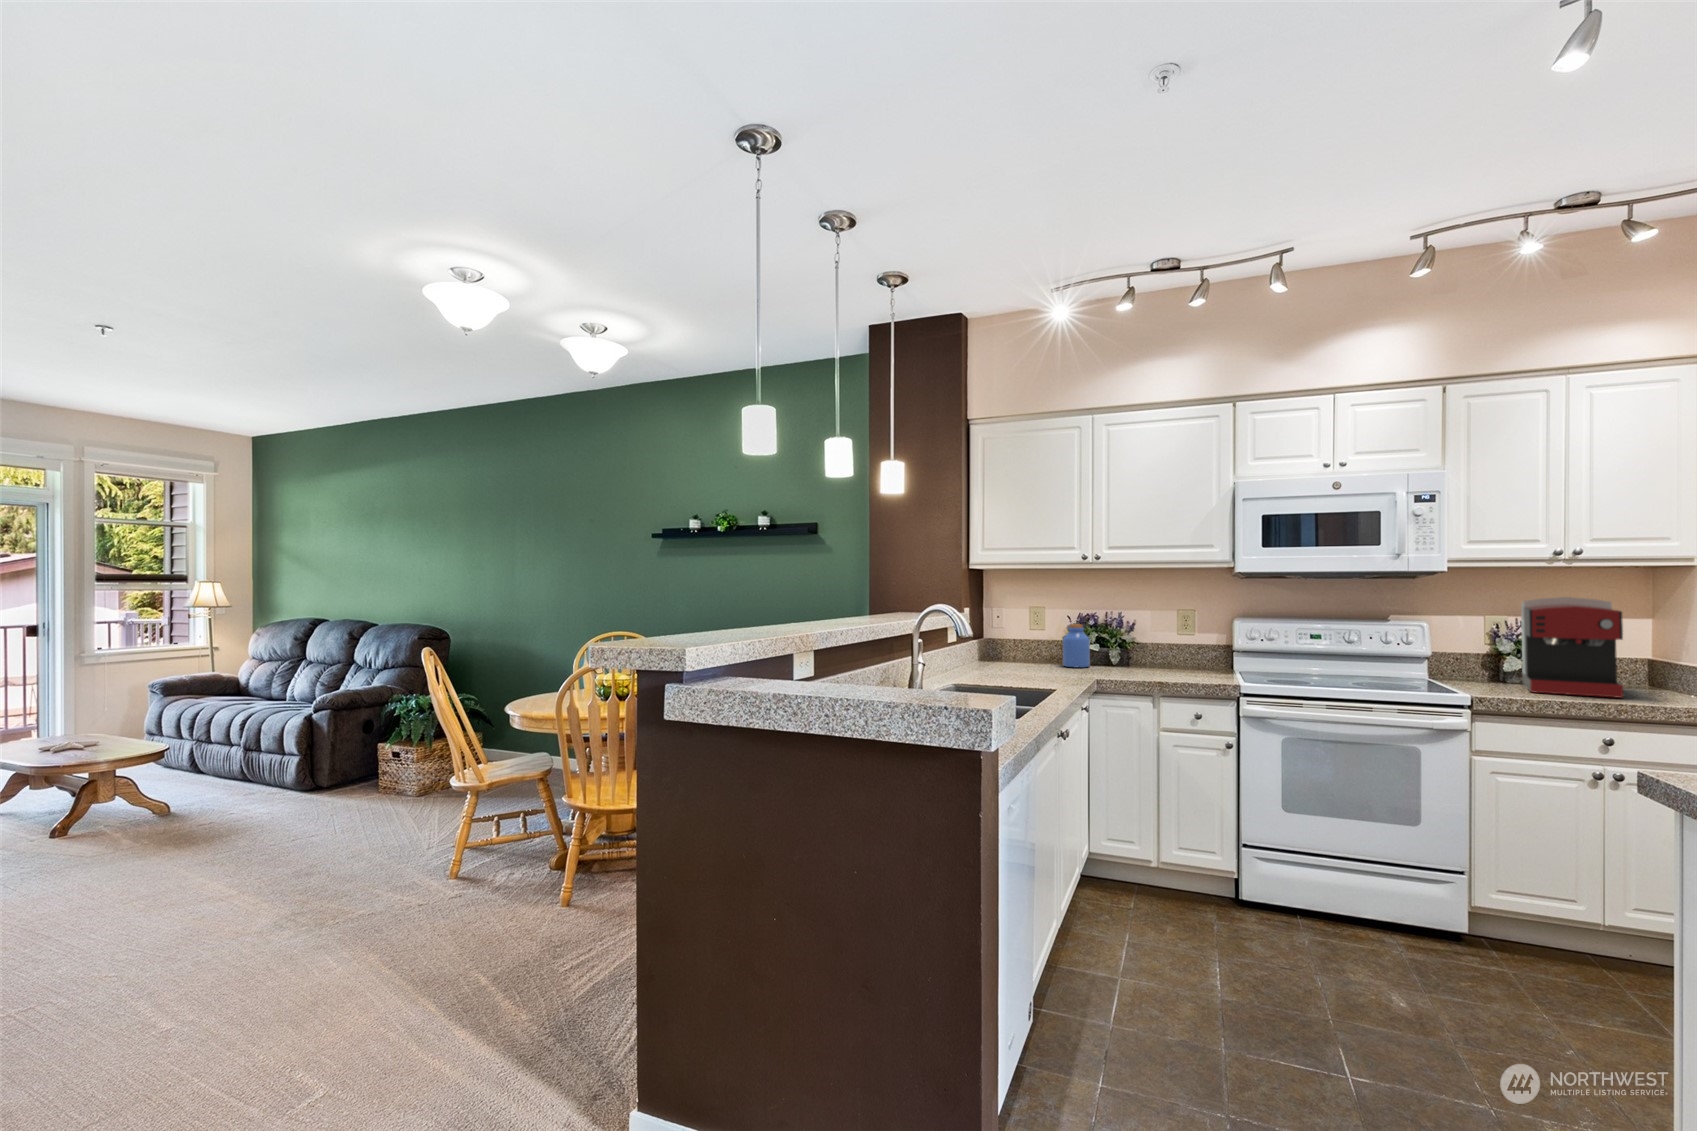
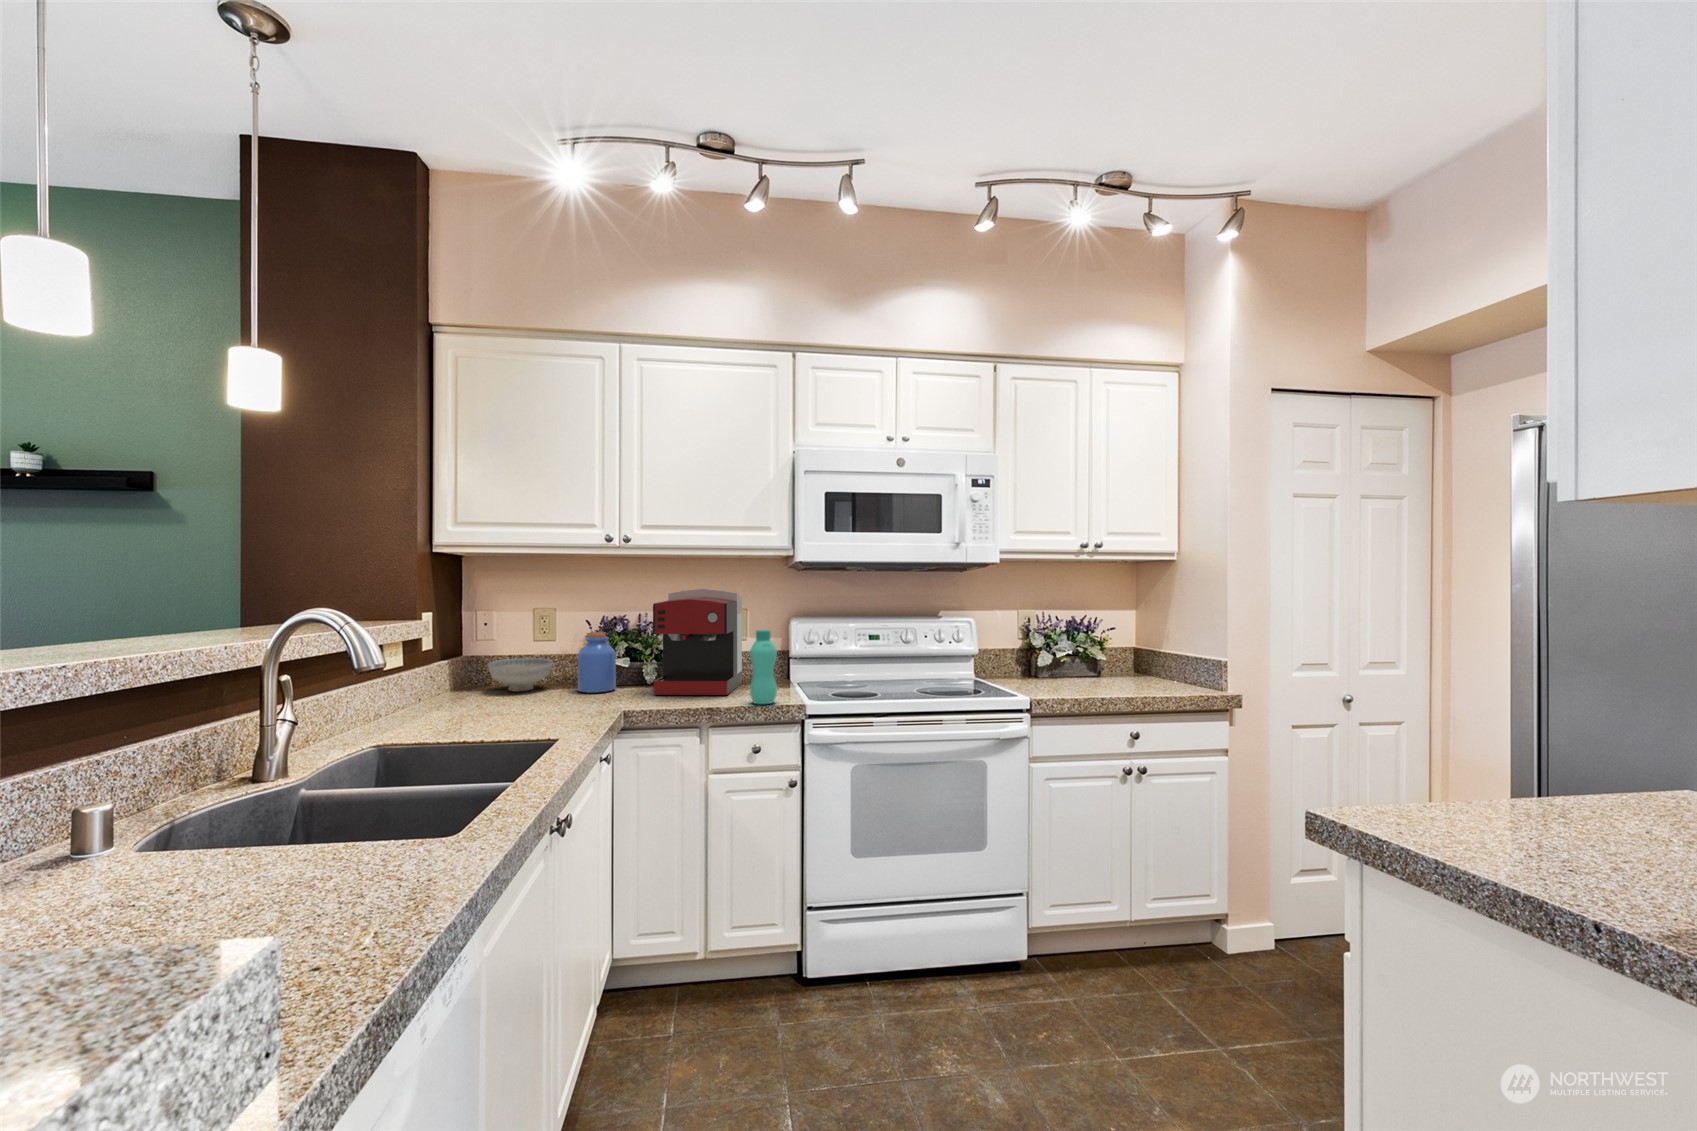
coffee maker: present [1521,597,1623,698] -> present [653,589,742,695]
bottle: none [1194,626,1217,683] -> present [750,630,777,704]
ceramic bowl: none [1002,641,1045,663] -> present [488,658,553,692]

